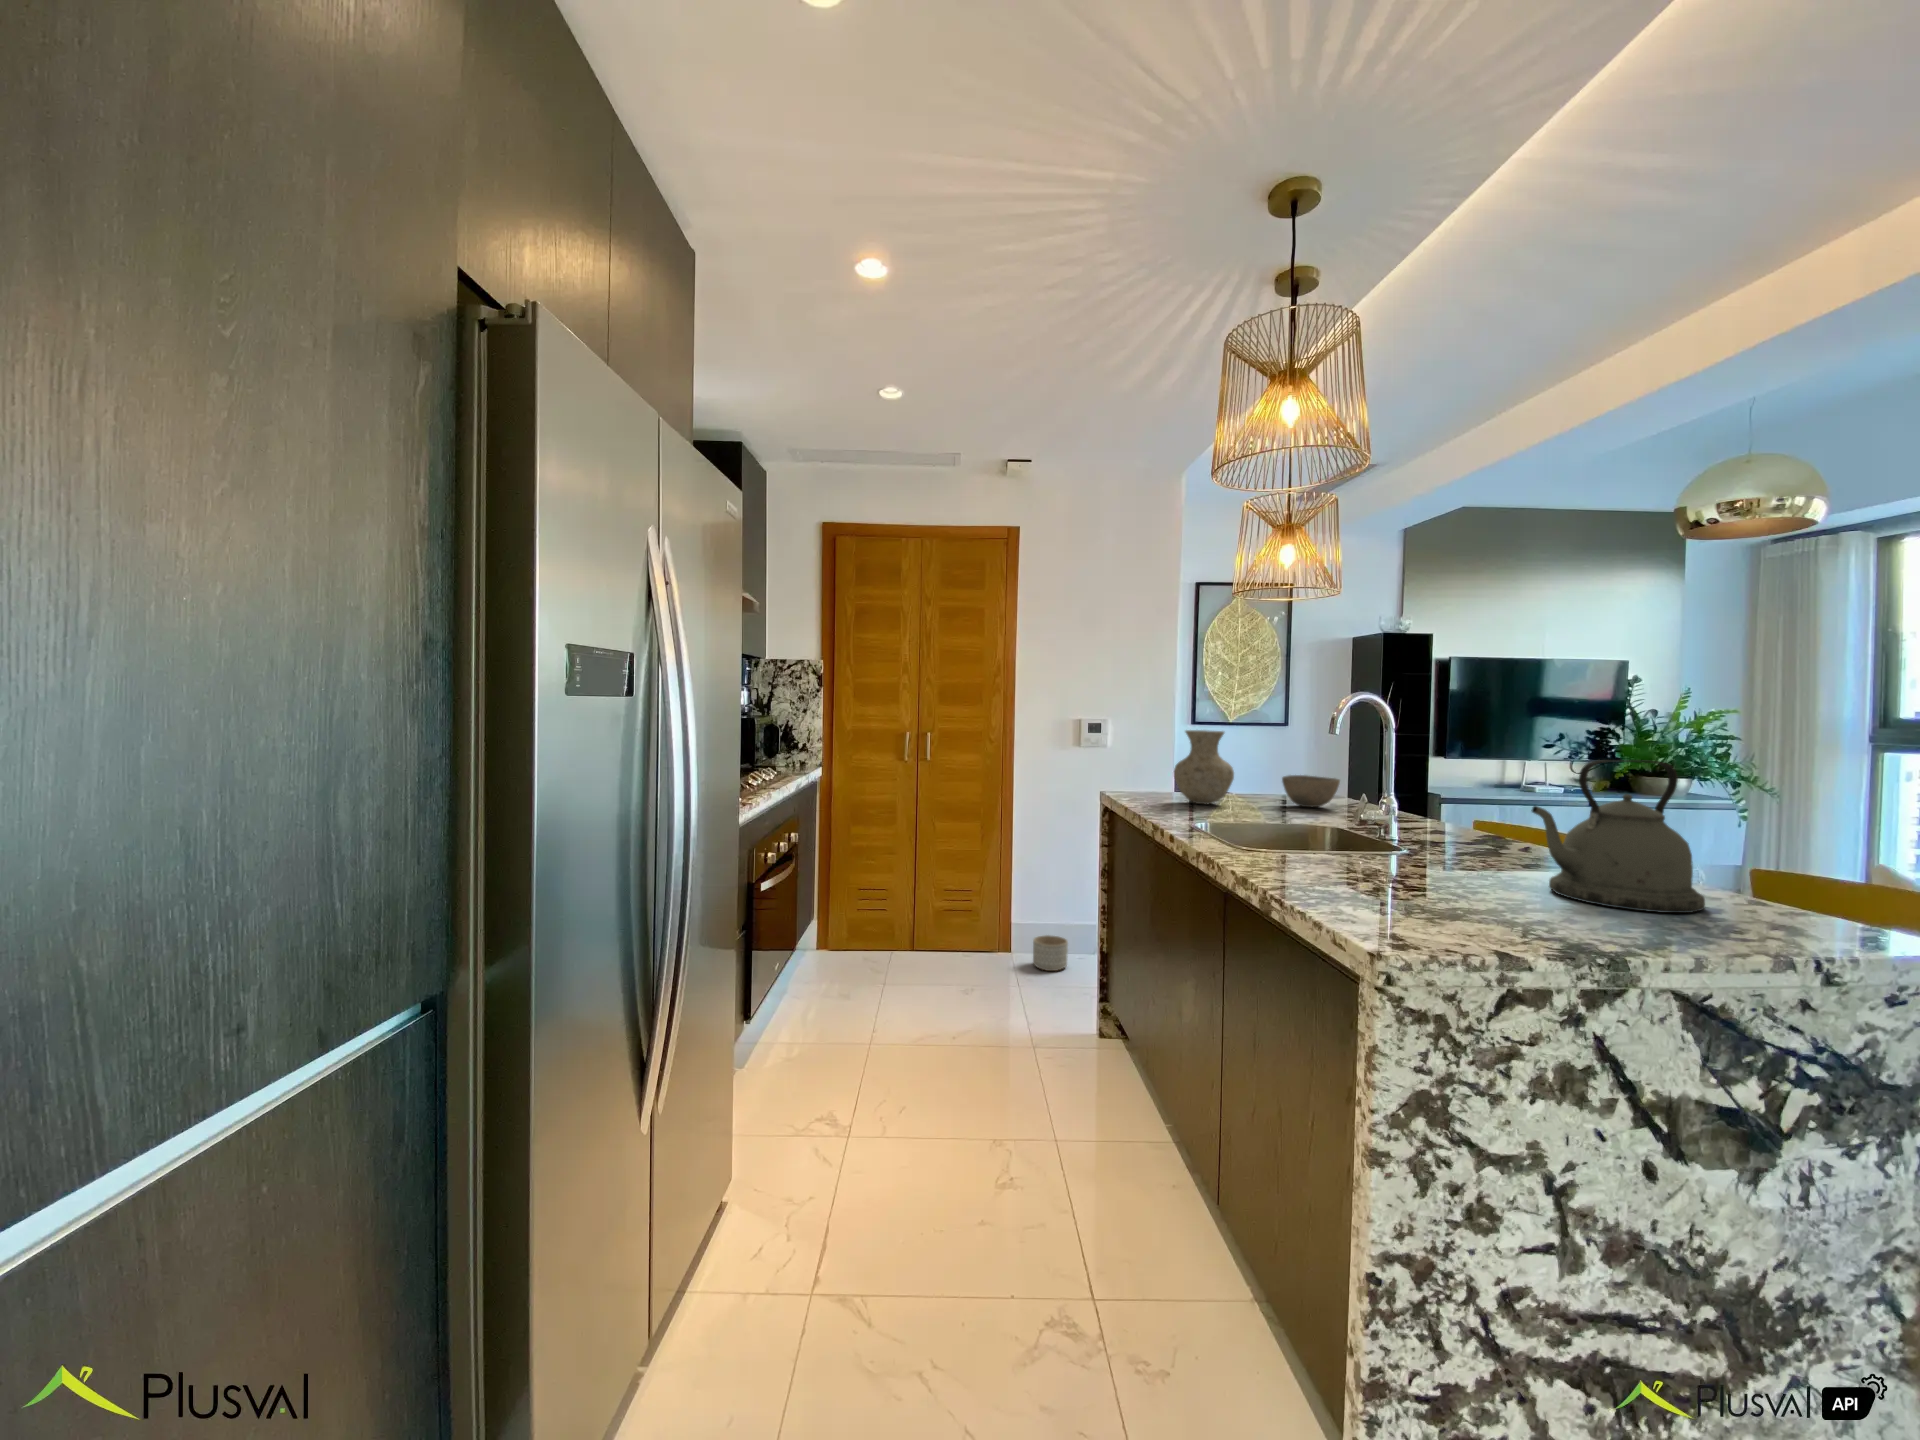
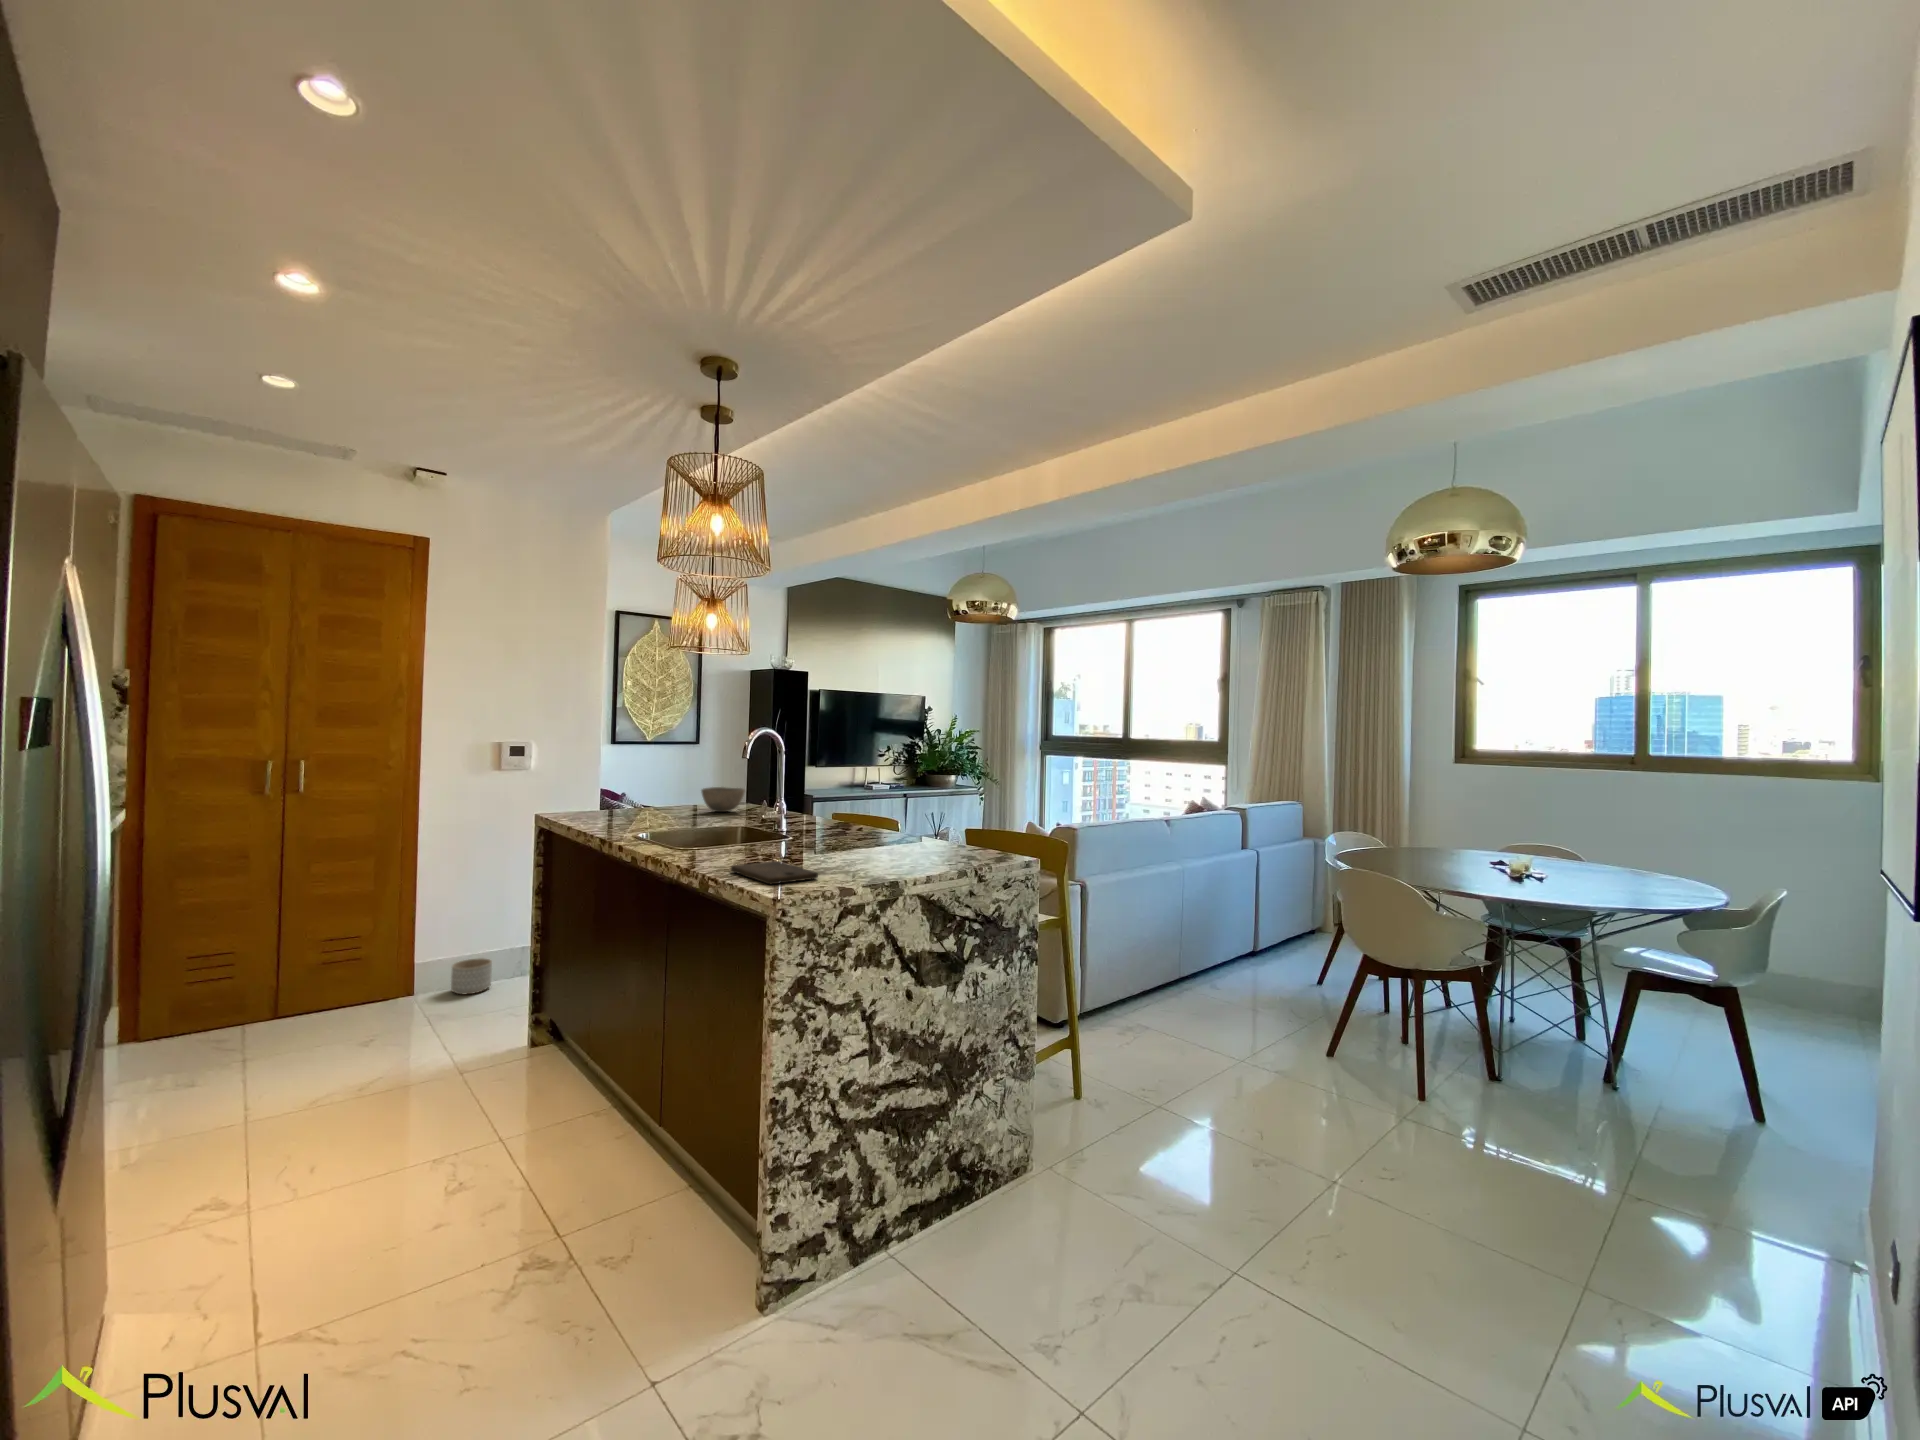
vase: present [1174,730,1234,804] -> none [611,754,663,816]
kettle: present [1531,760,1705,913] -> none [859,770,940,857]
cutting board: none [1308,887,1455,929] -> present [731,861,818,884]

